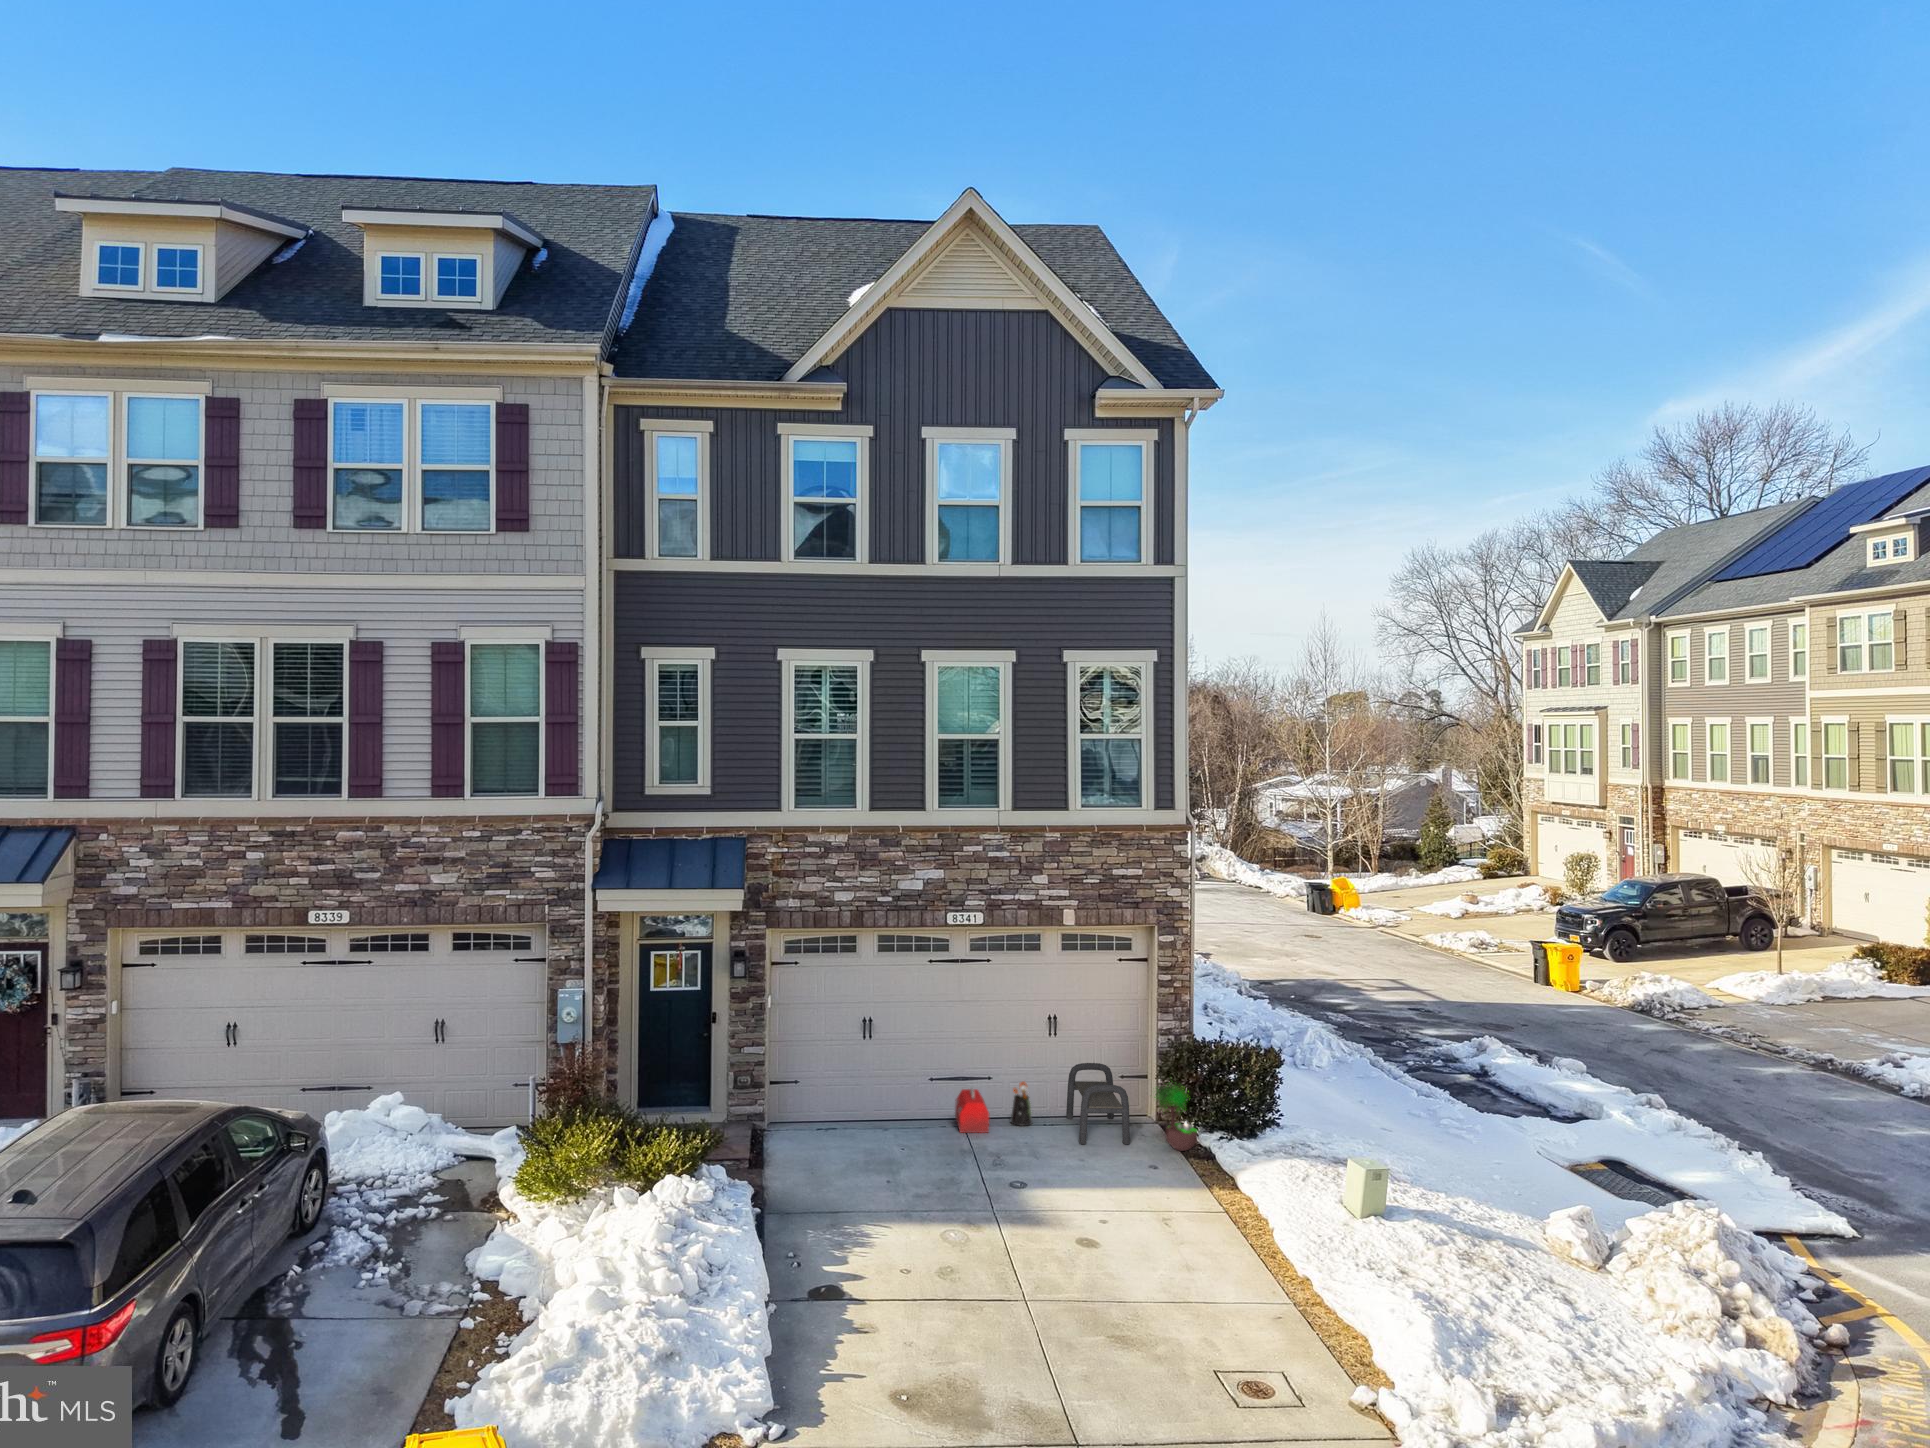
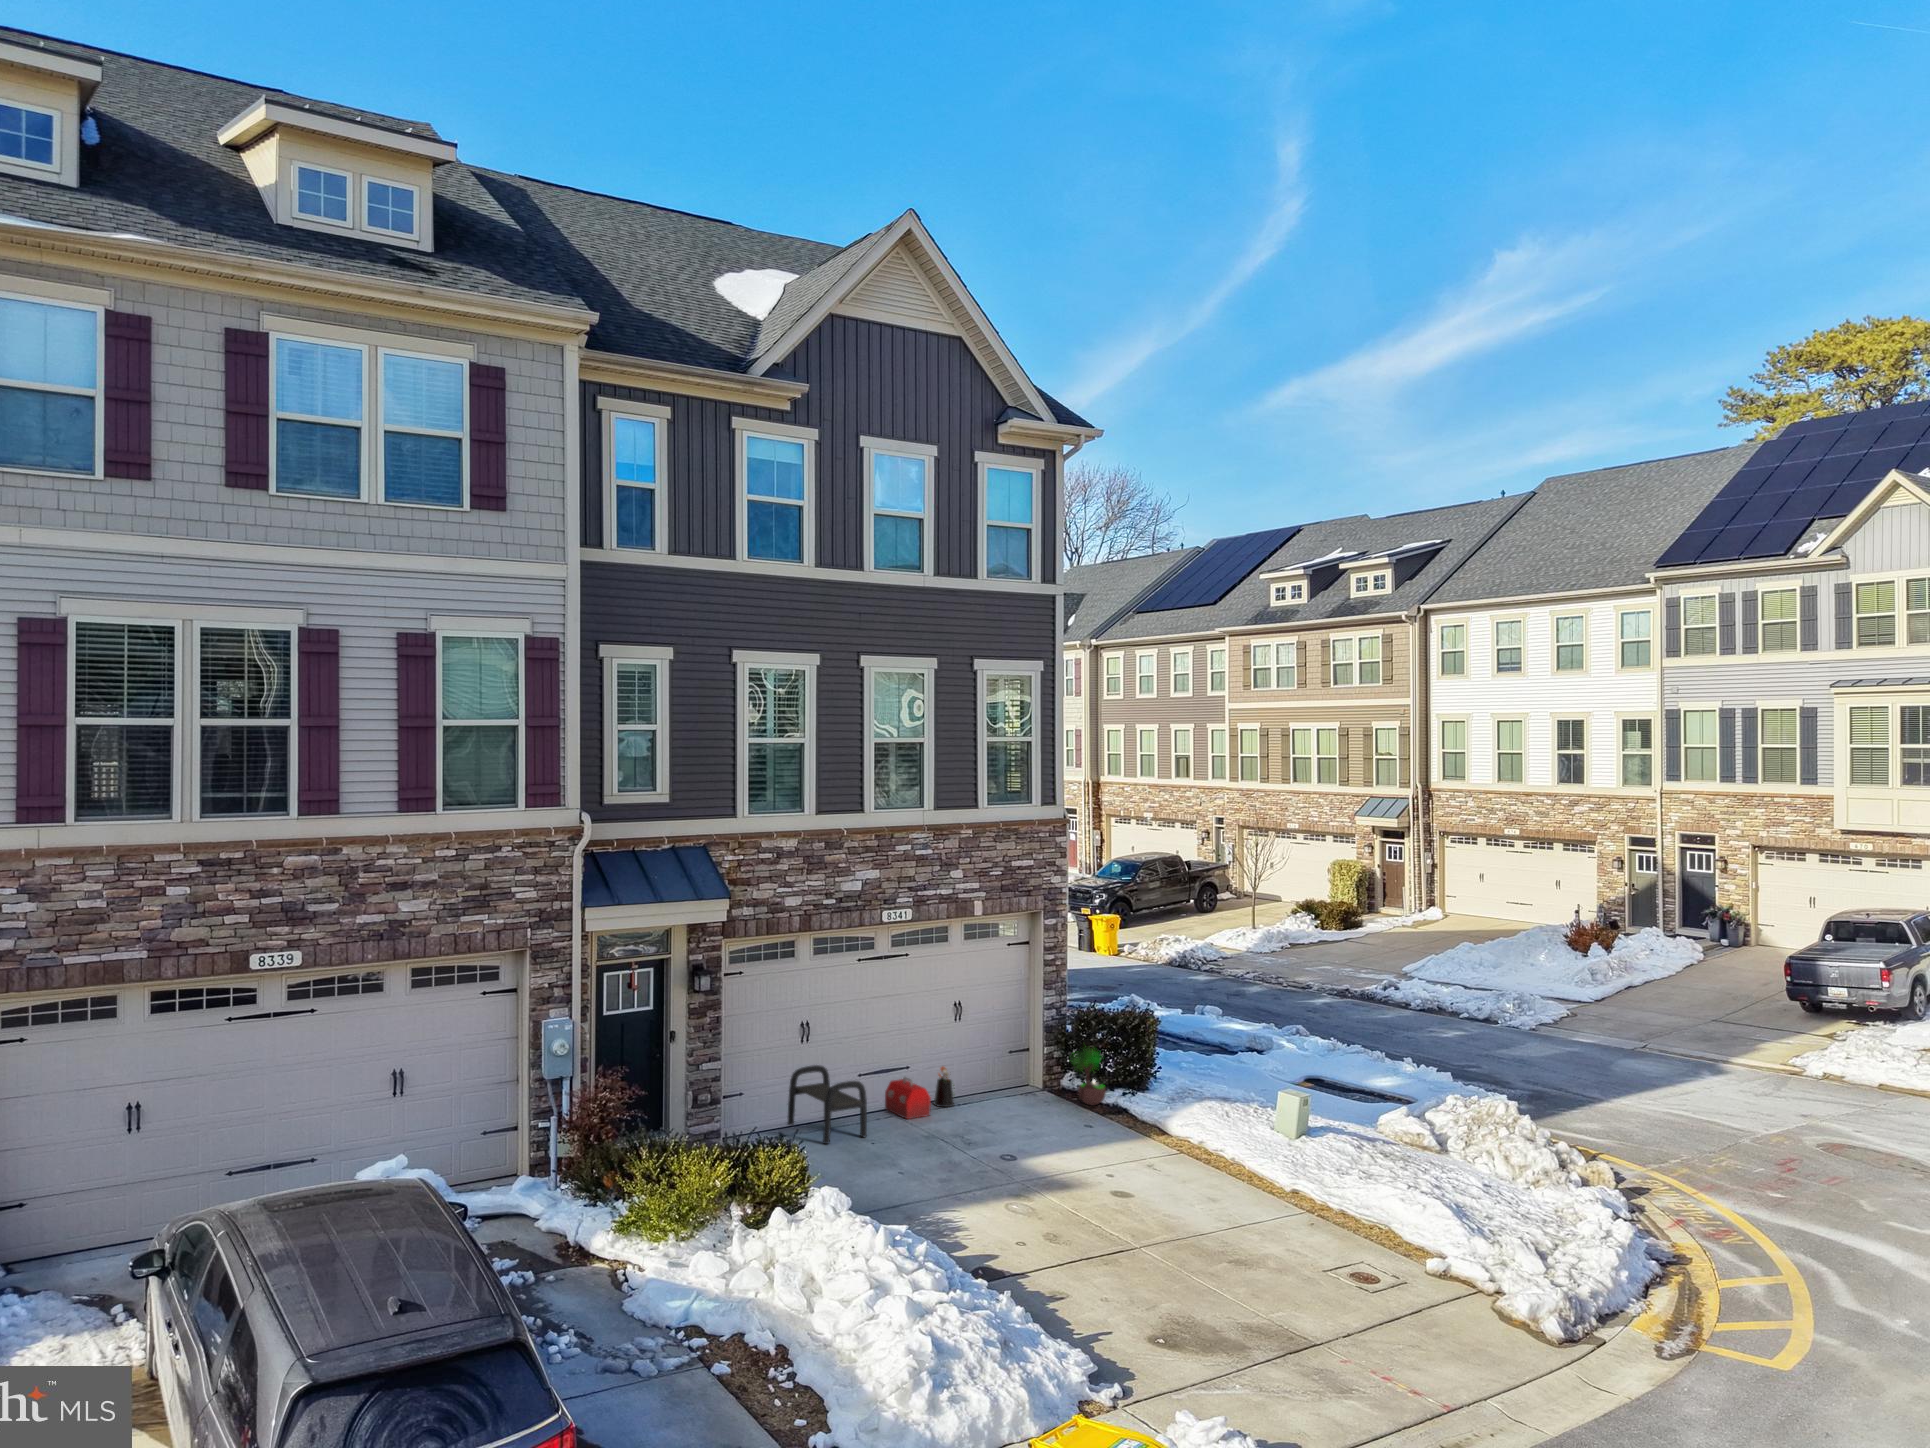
bench: present [1066,1063,1130,1145] -> present [788,1065,867,1144]

